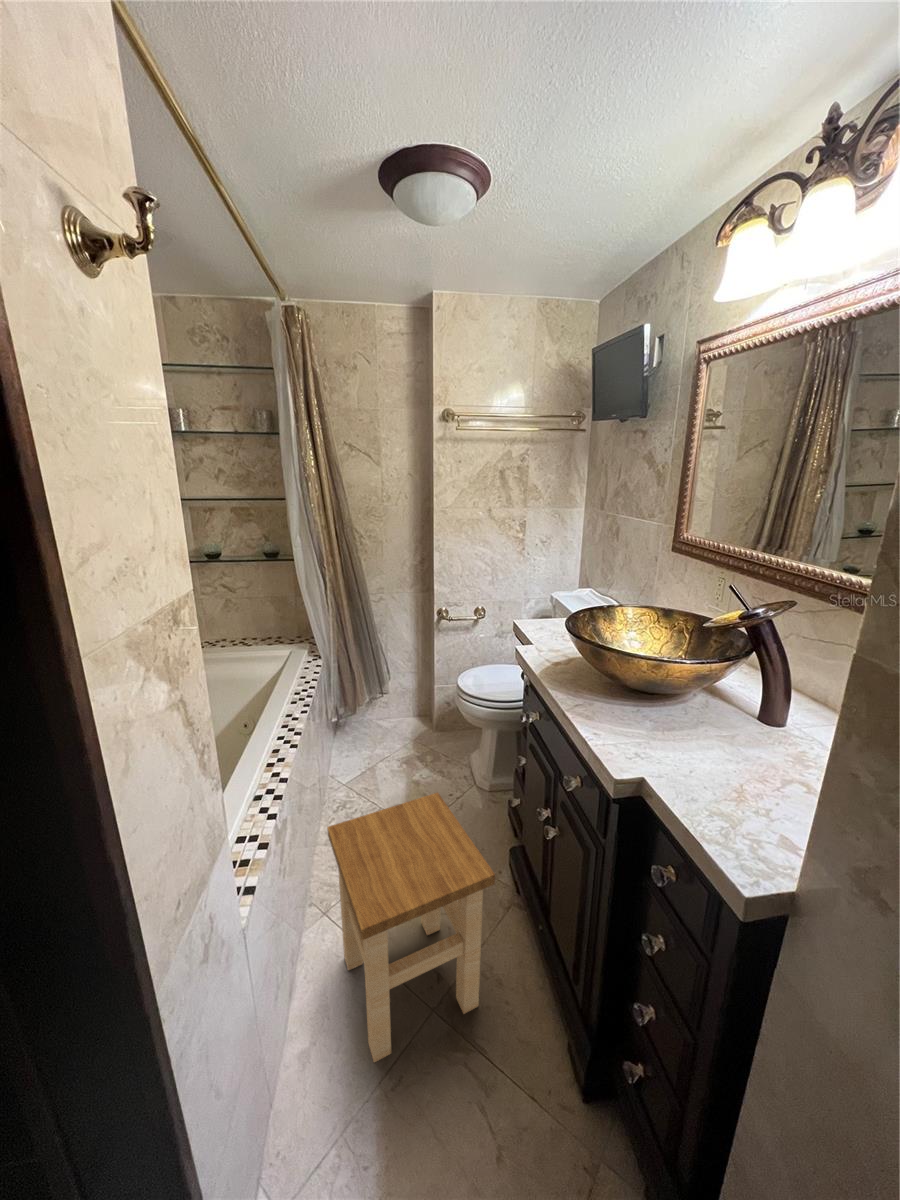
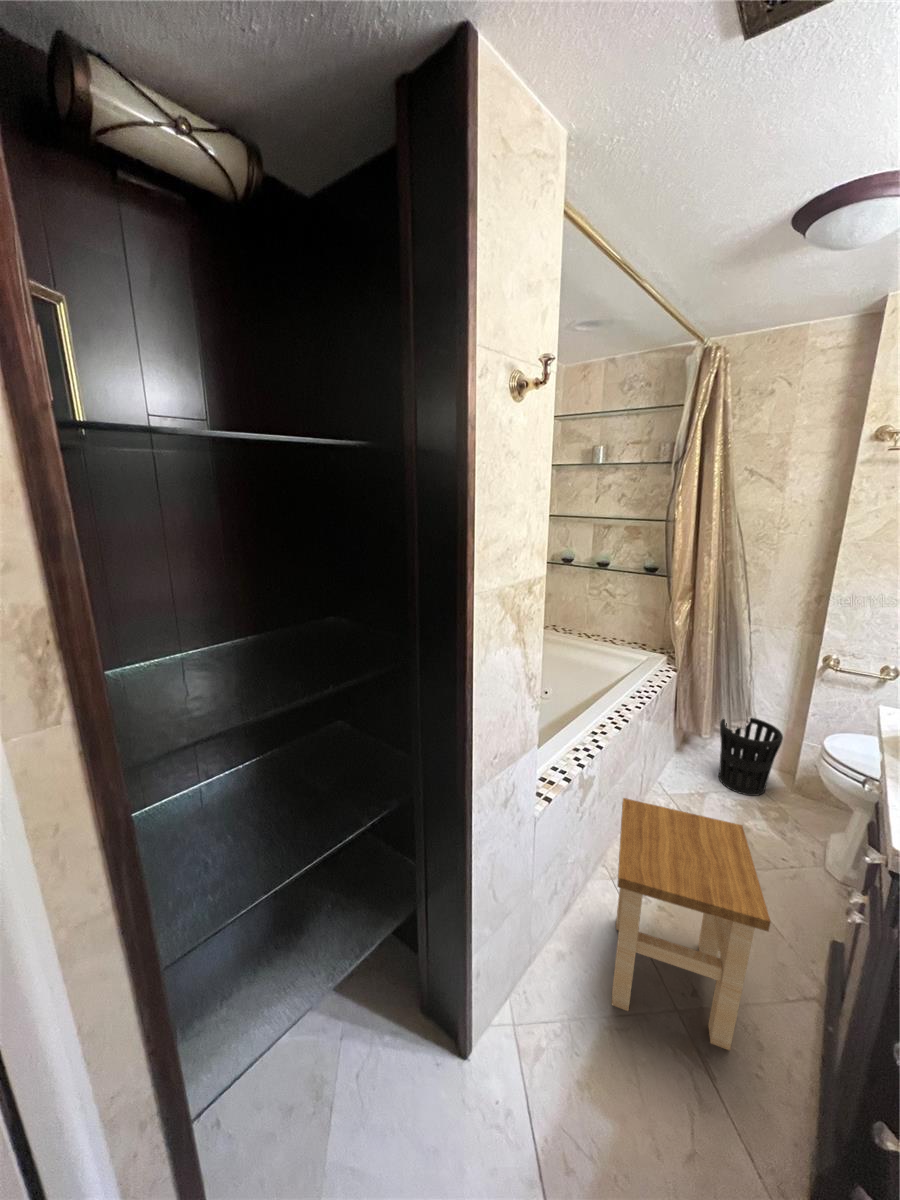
wastebasket: none [372,680,422,753] -> present [719,718,783,796]

